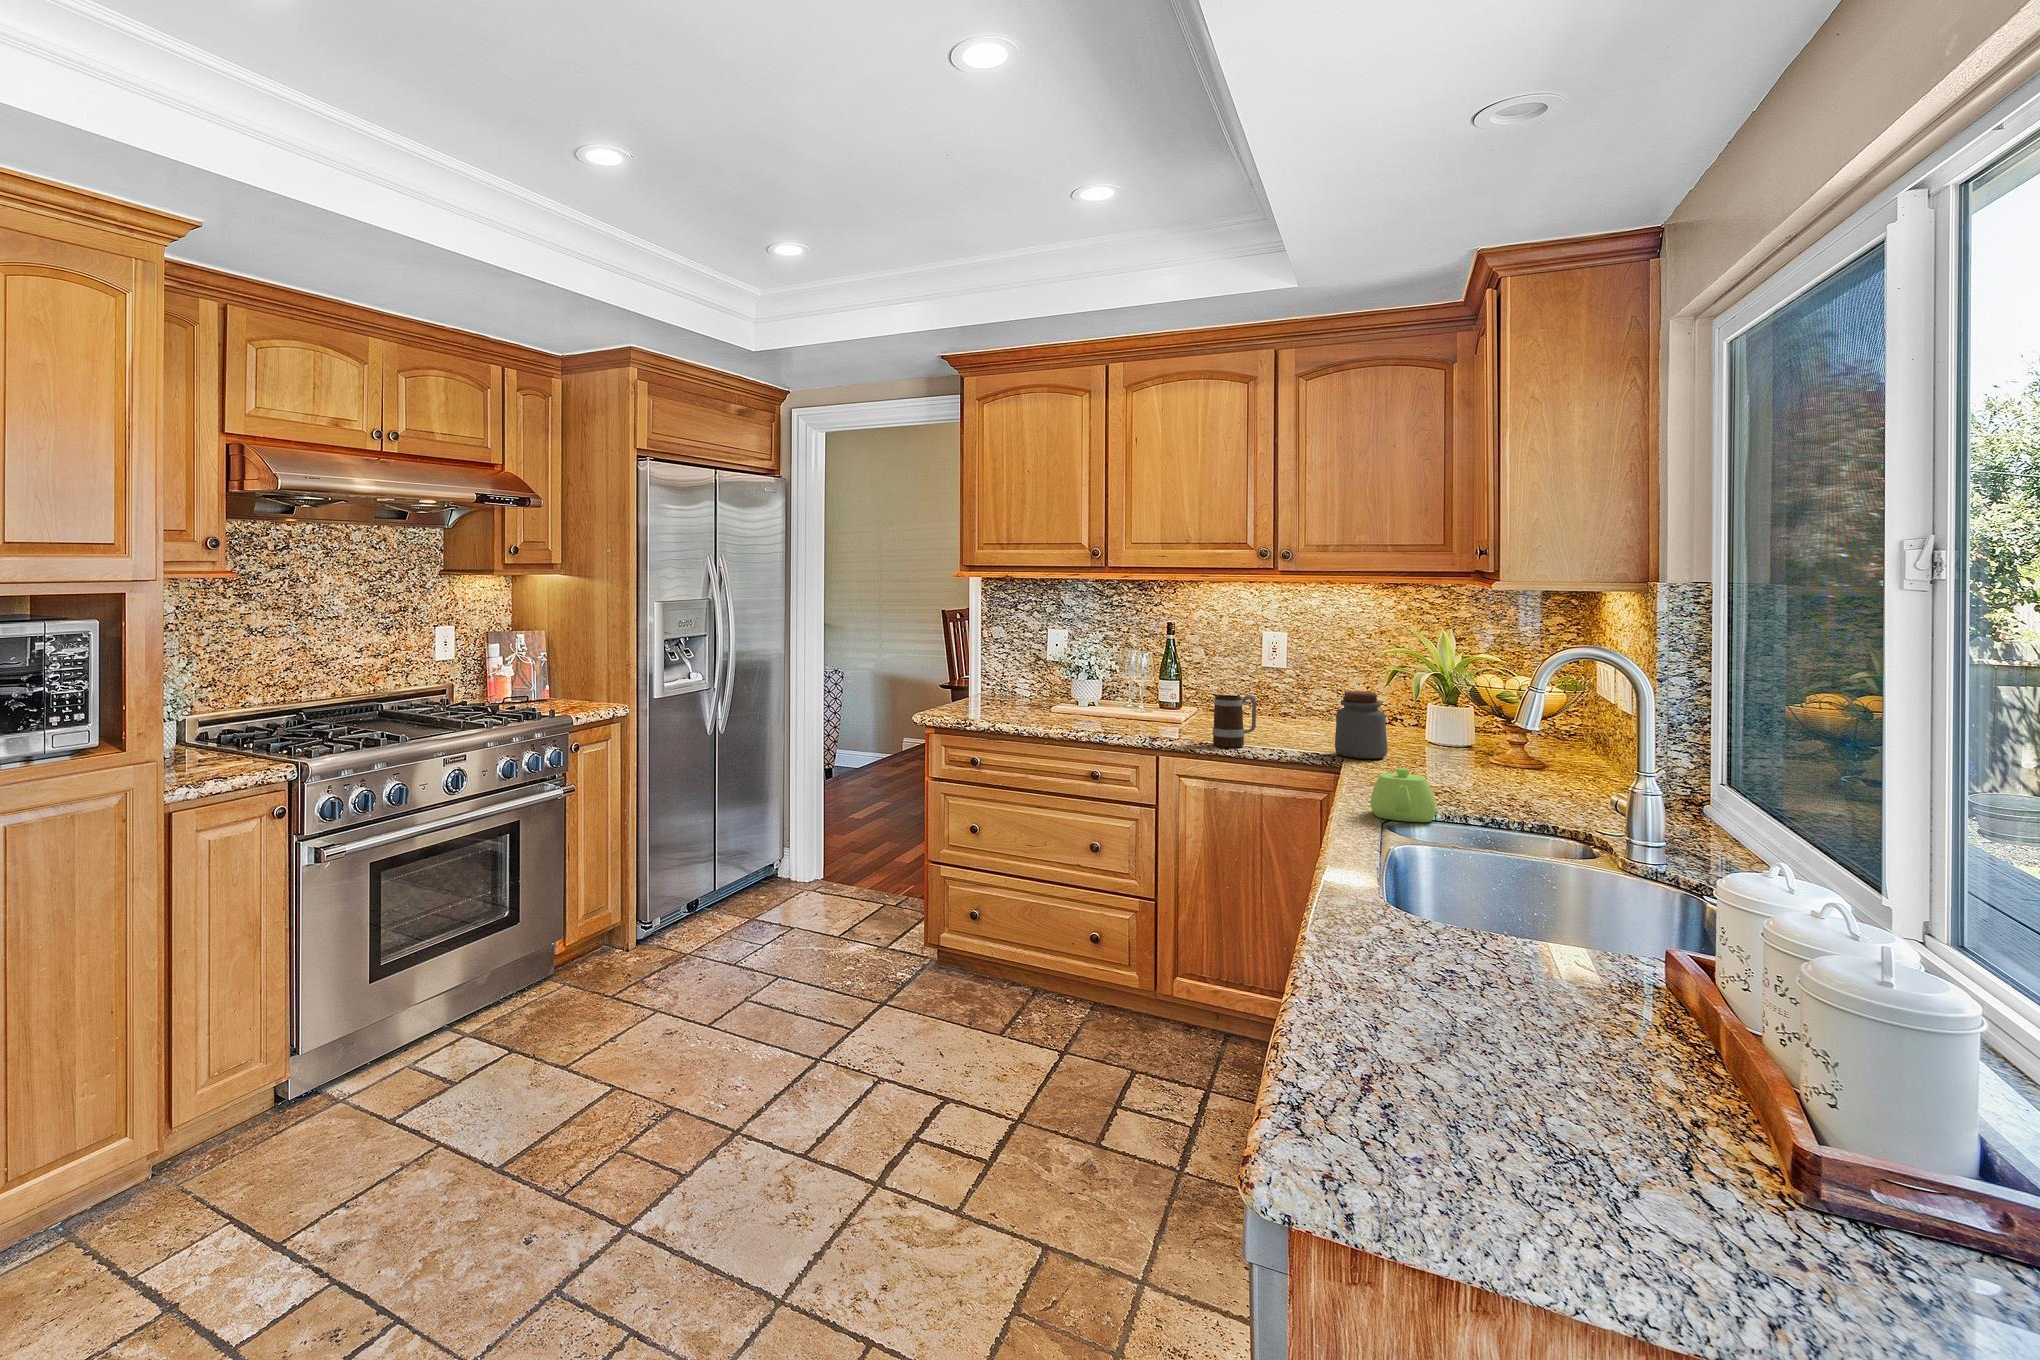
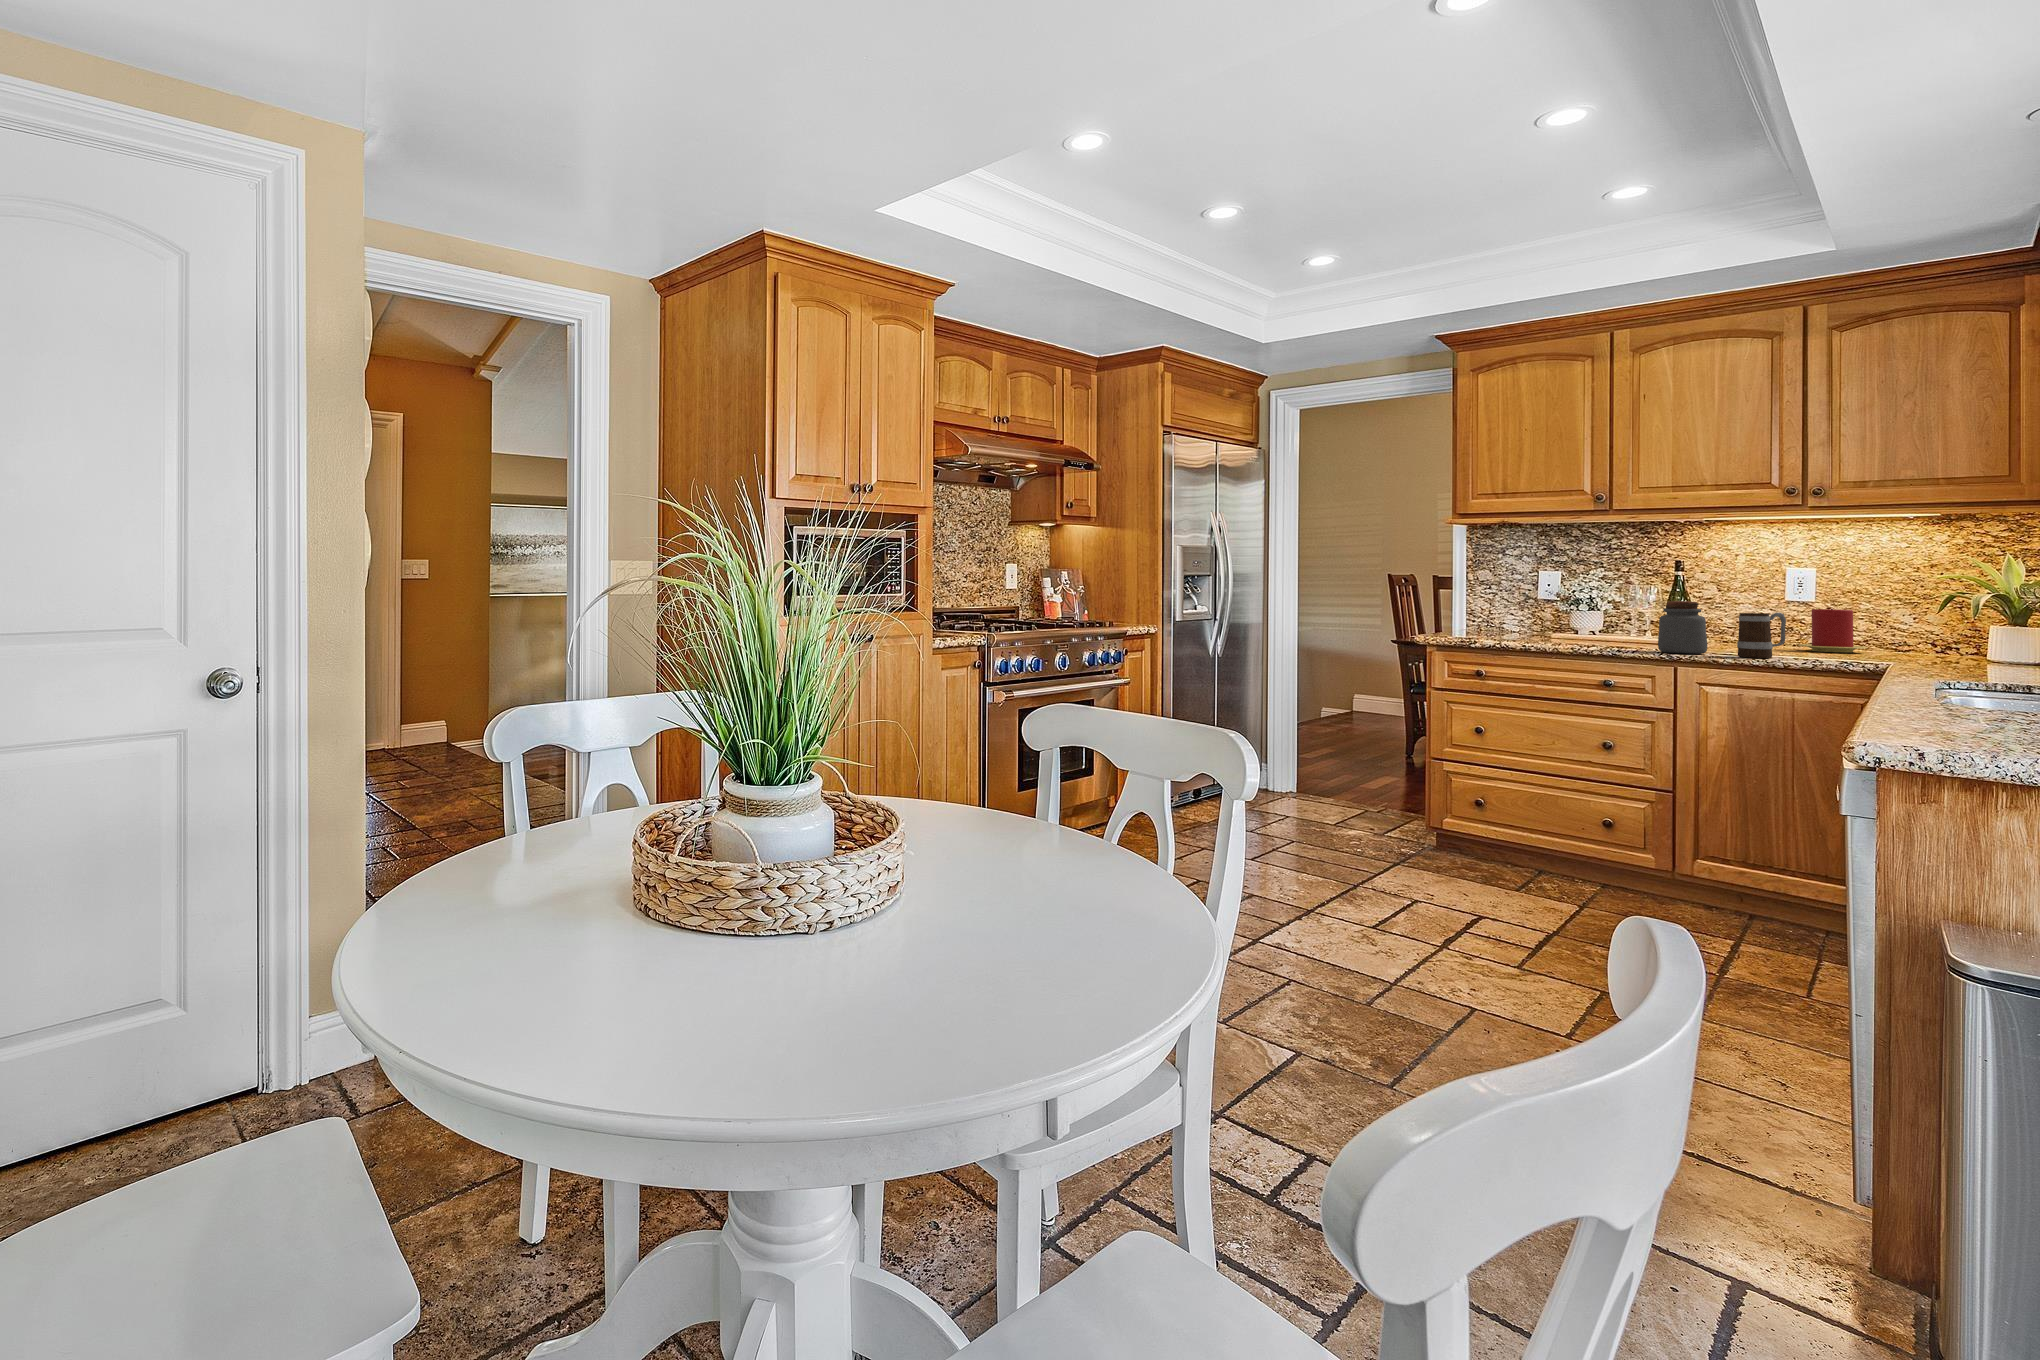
candle: none [1274,678,1331,726] -> present [1799,609,1868,652]
jar: present [1335,691,1388,759] -> present [1658,601,1707,654]
teapot: present [1371,768,1436,822] -> none [1925,646,1999,689]

